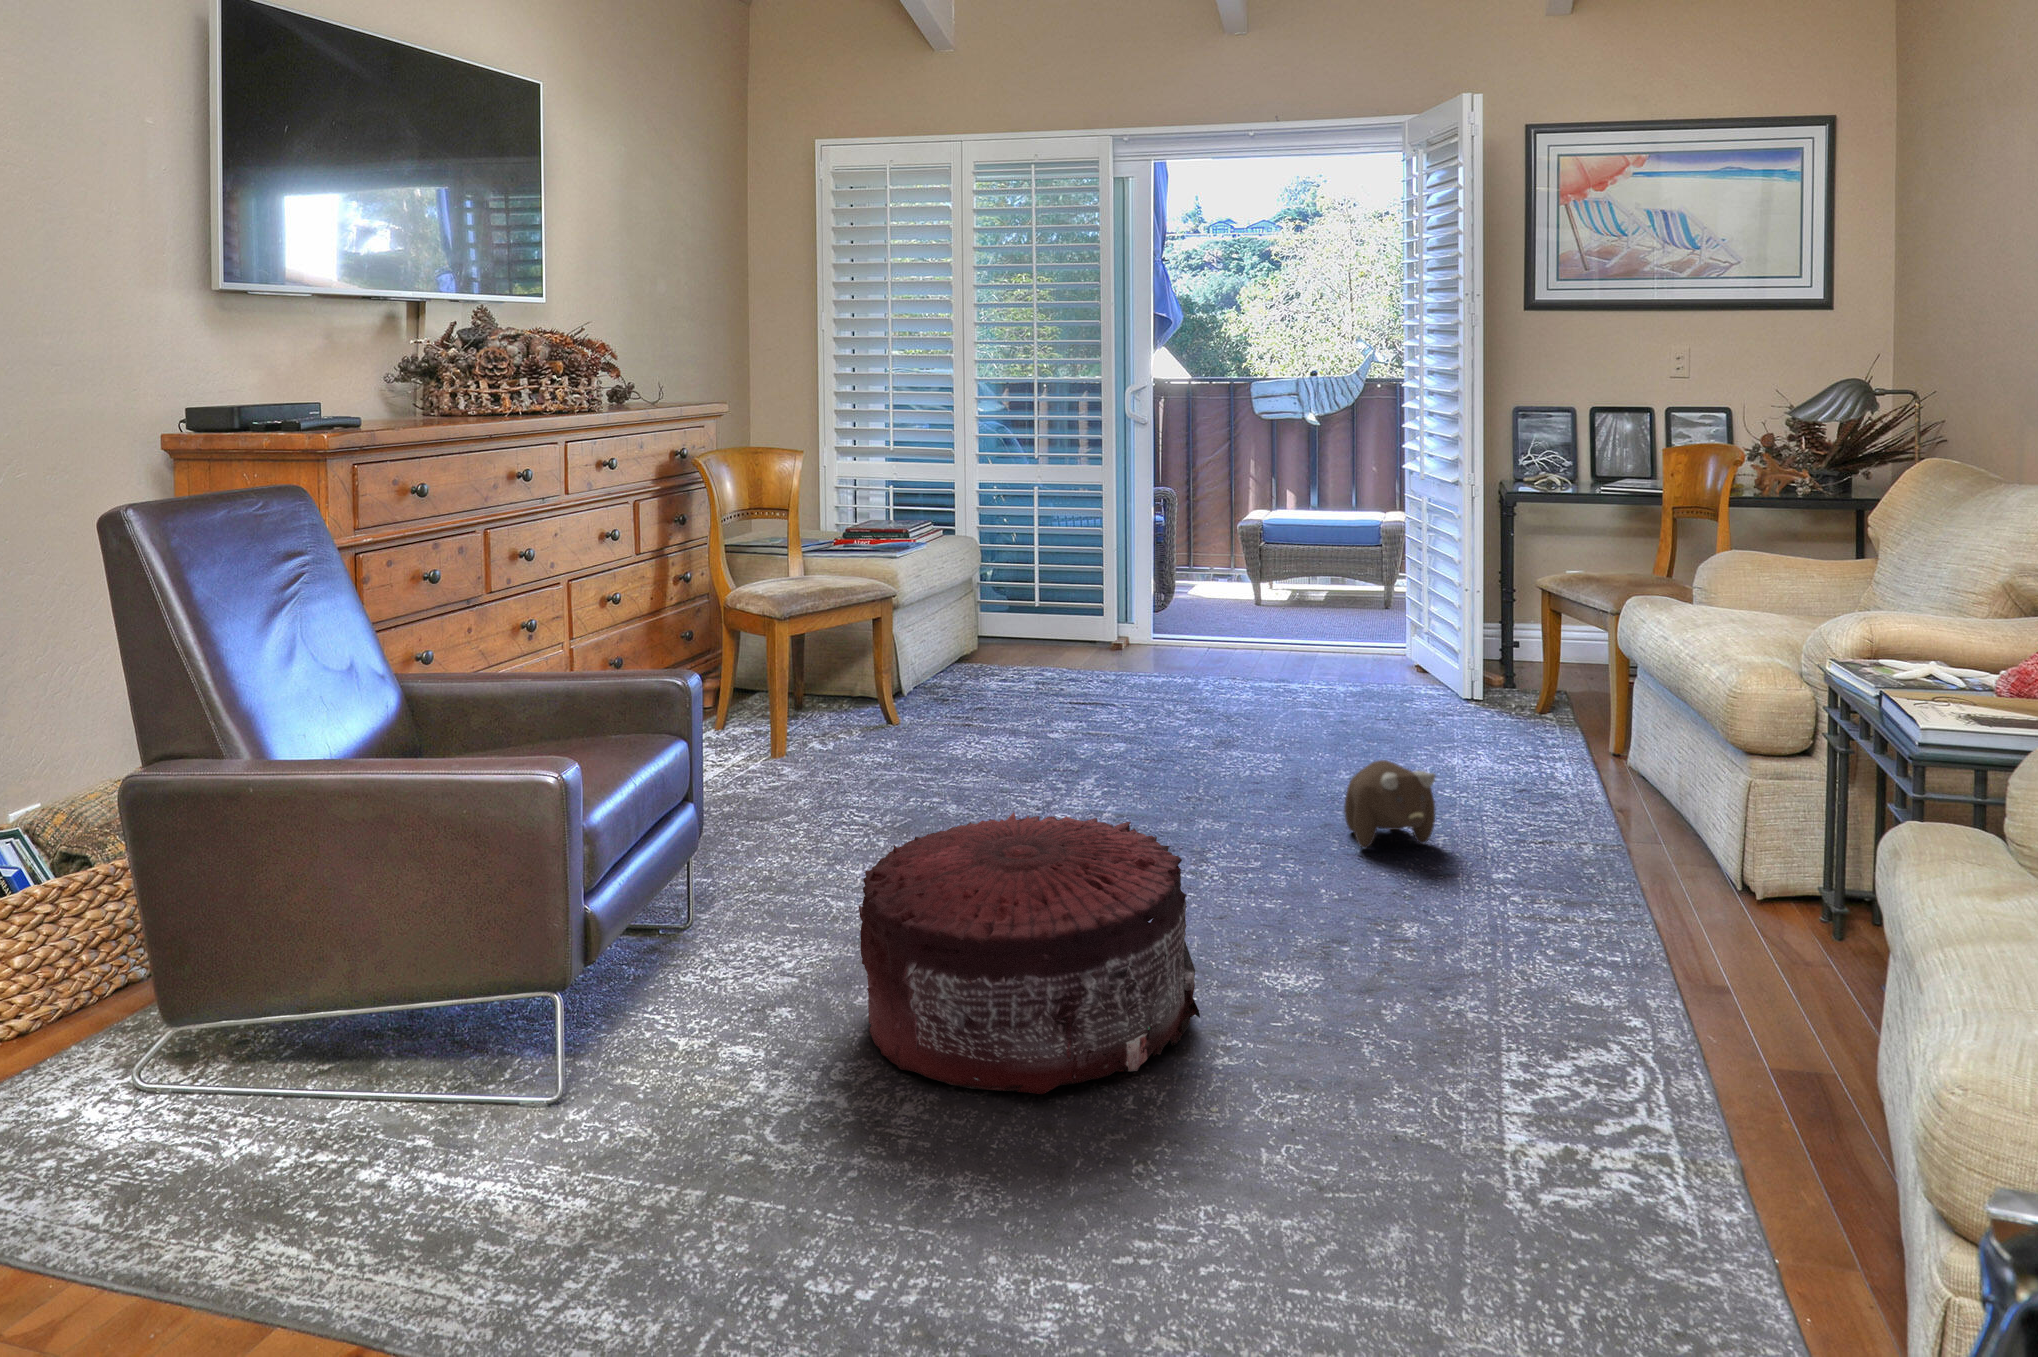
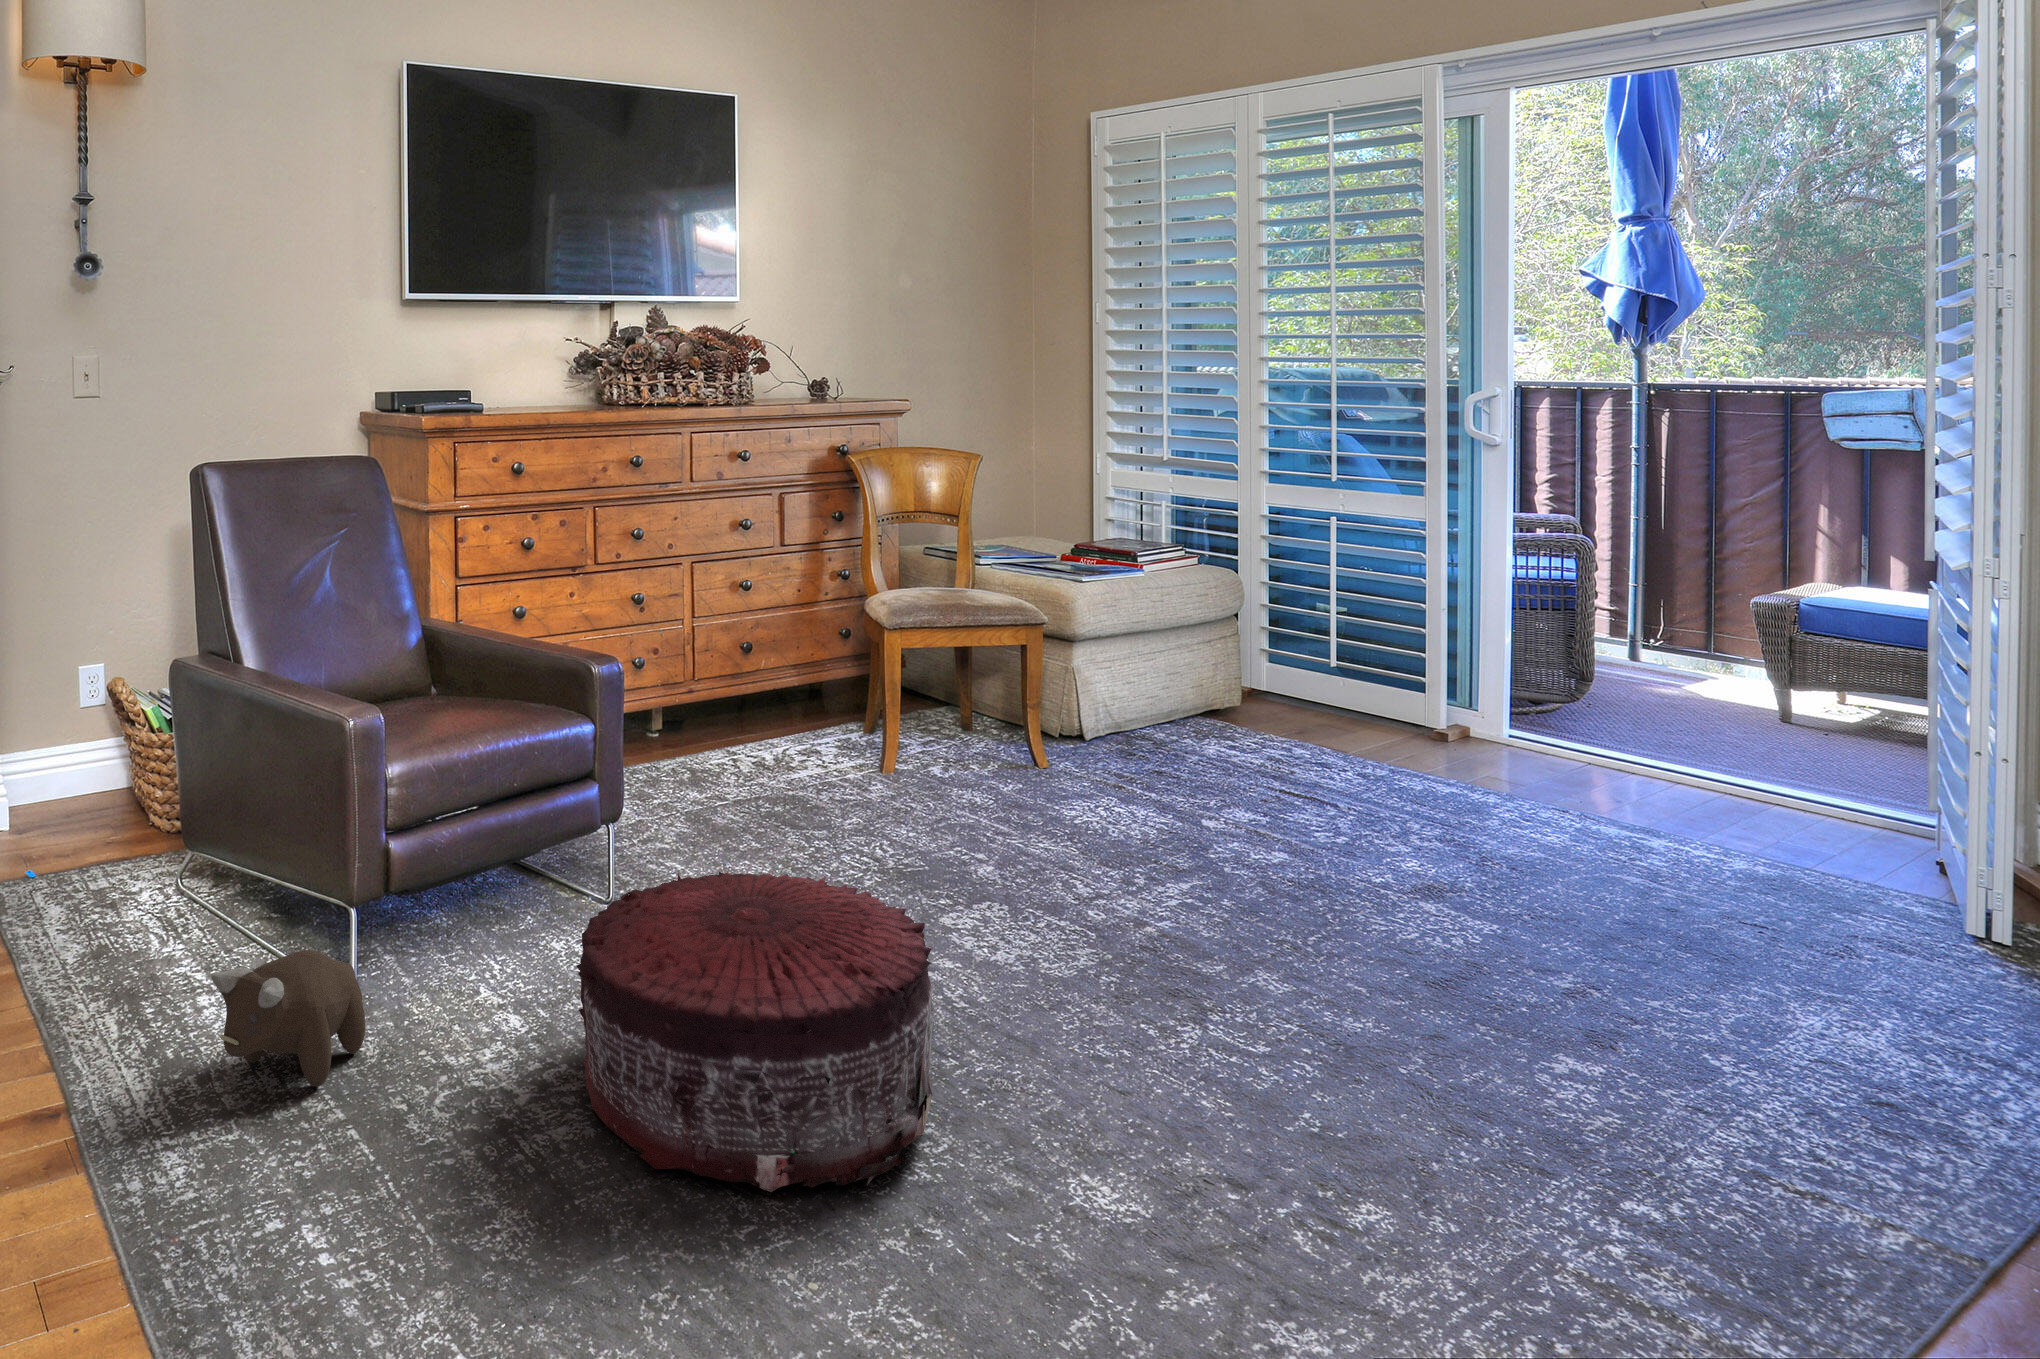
plush toy: present [1344,760,1435,848] -> present [211,950,365,1087]

